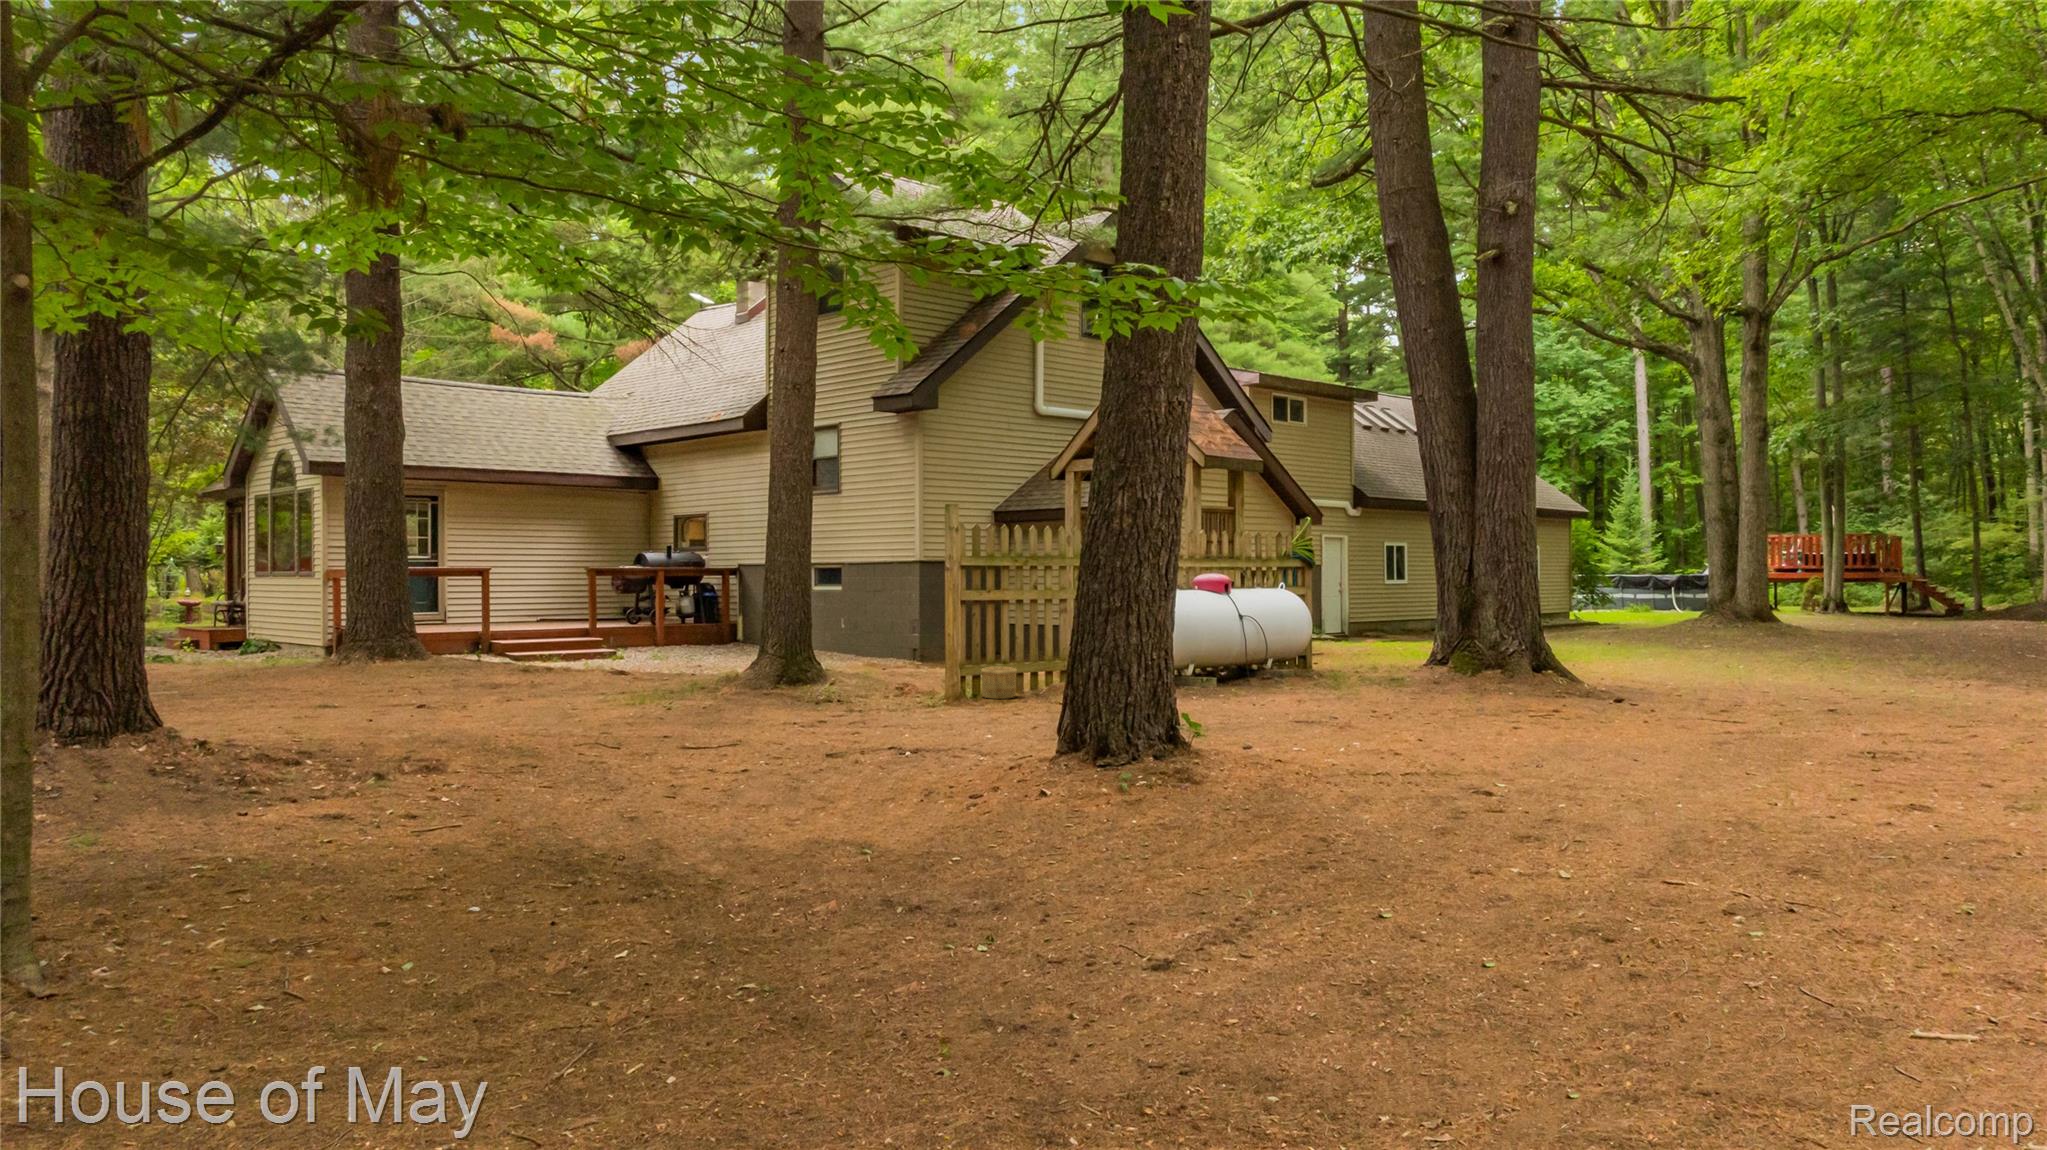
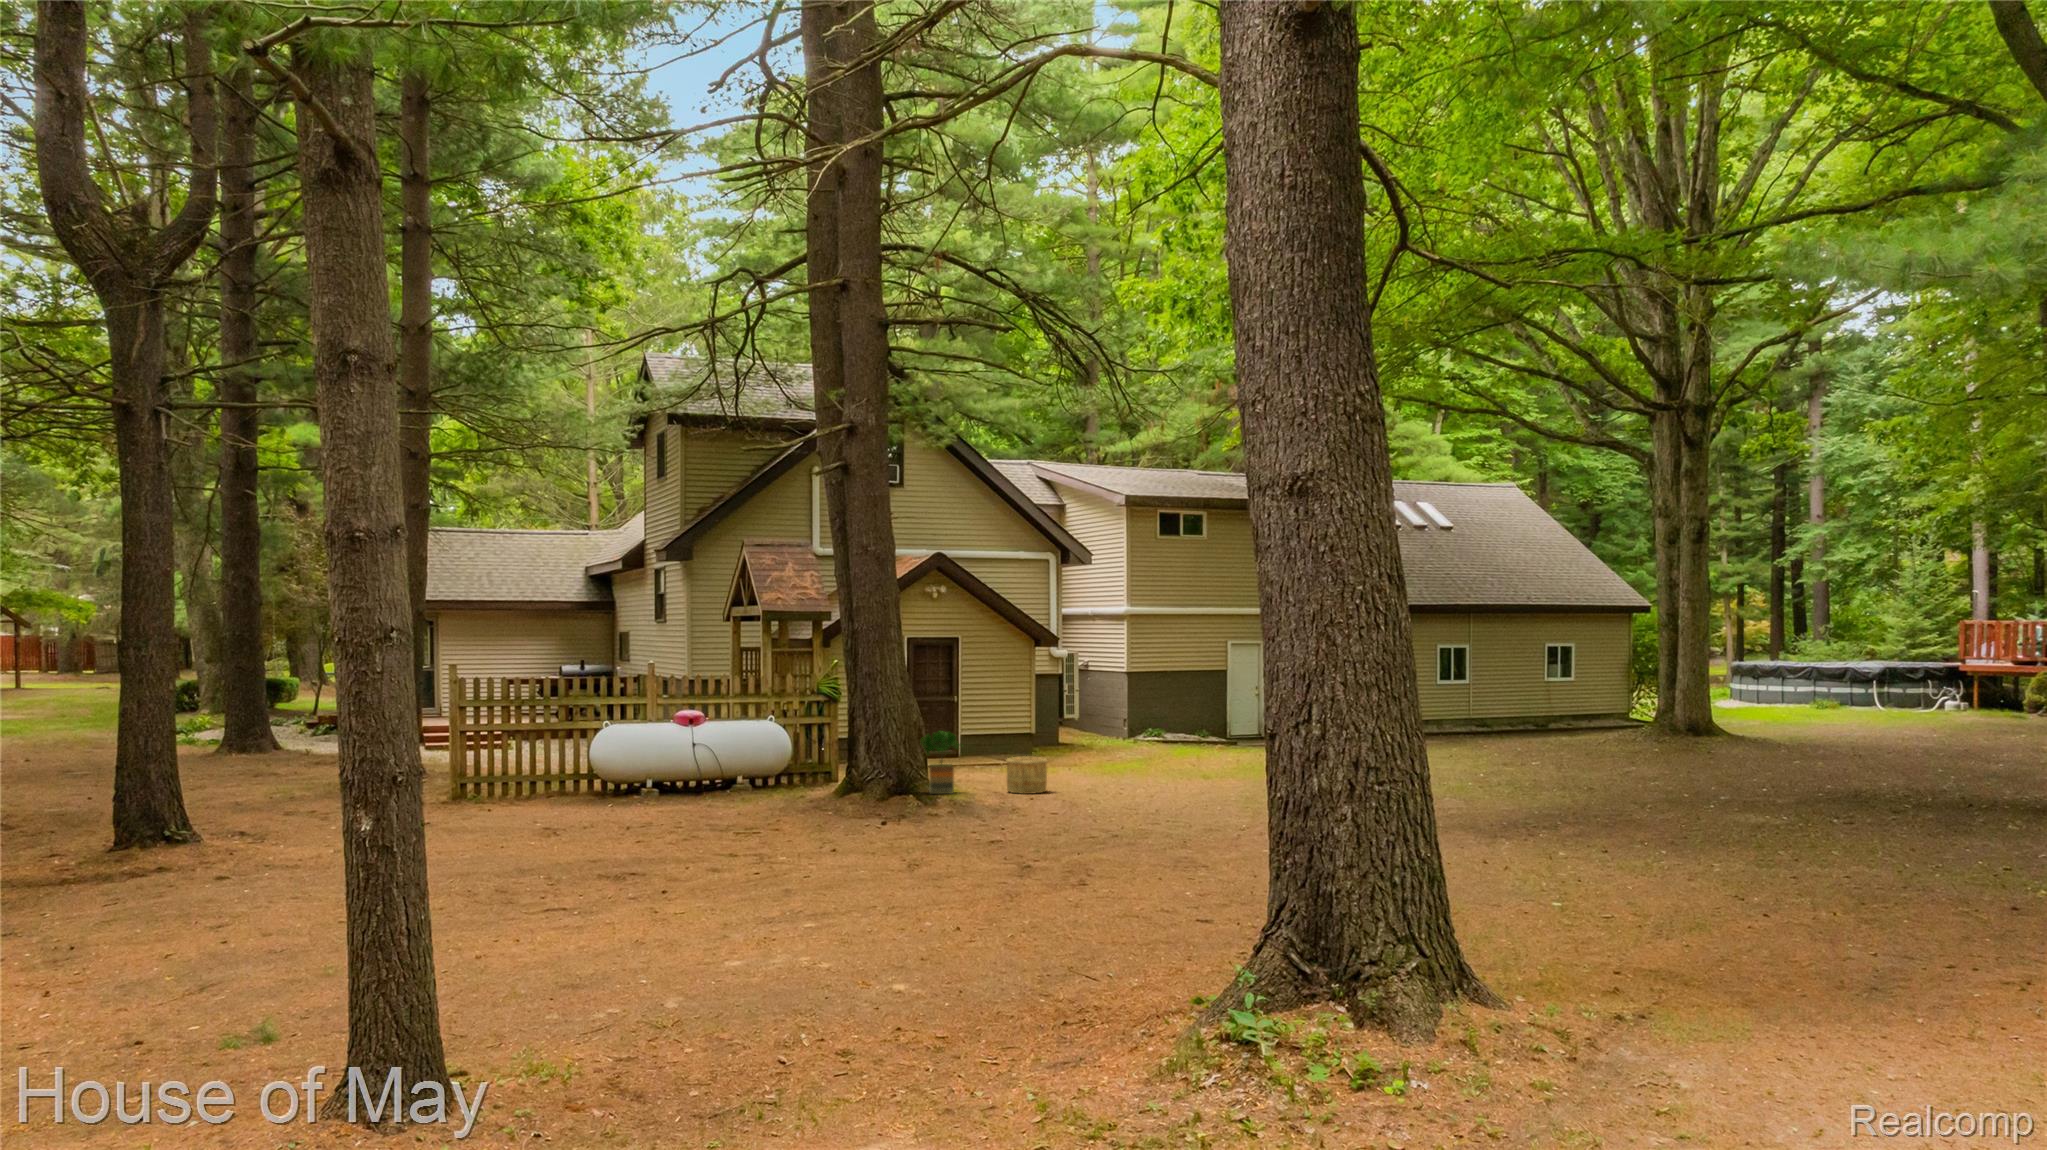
potted tree: none [906,644,946,699] -> present [921,731,963,794]

